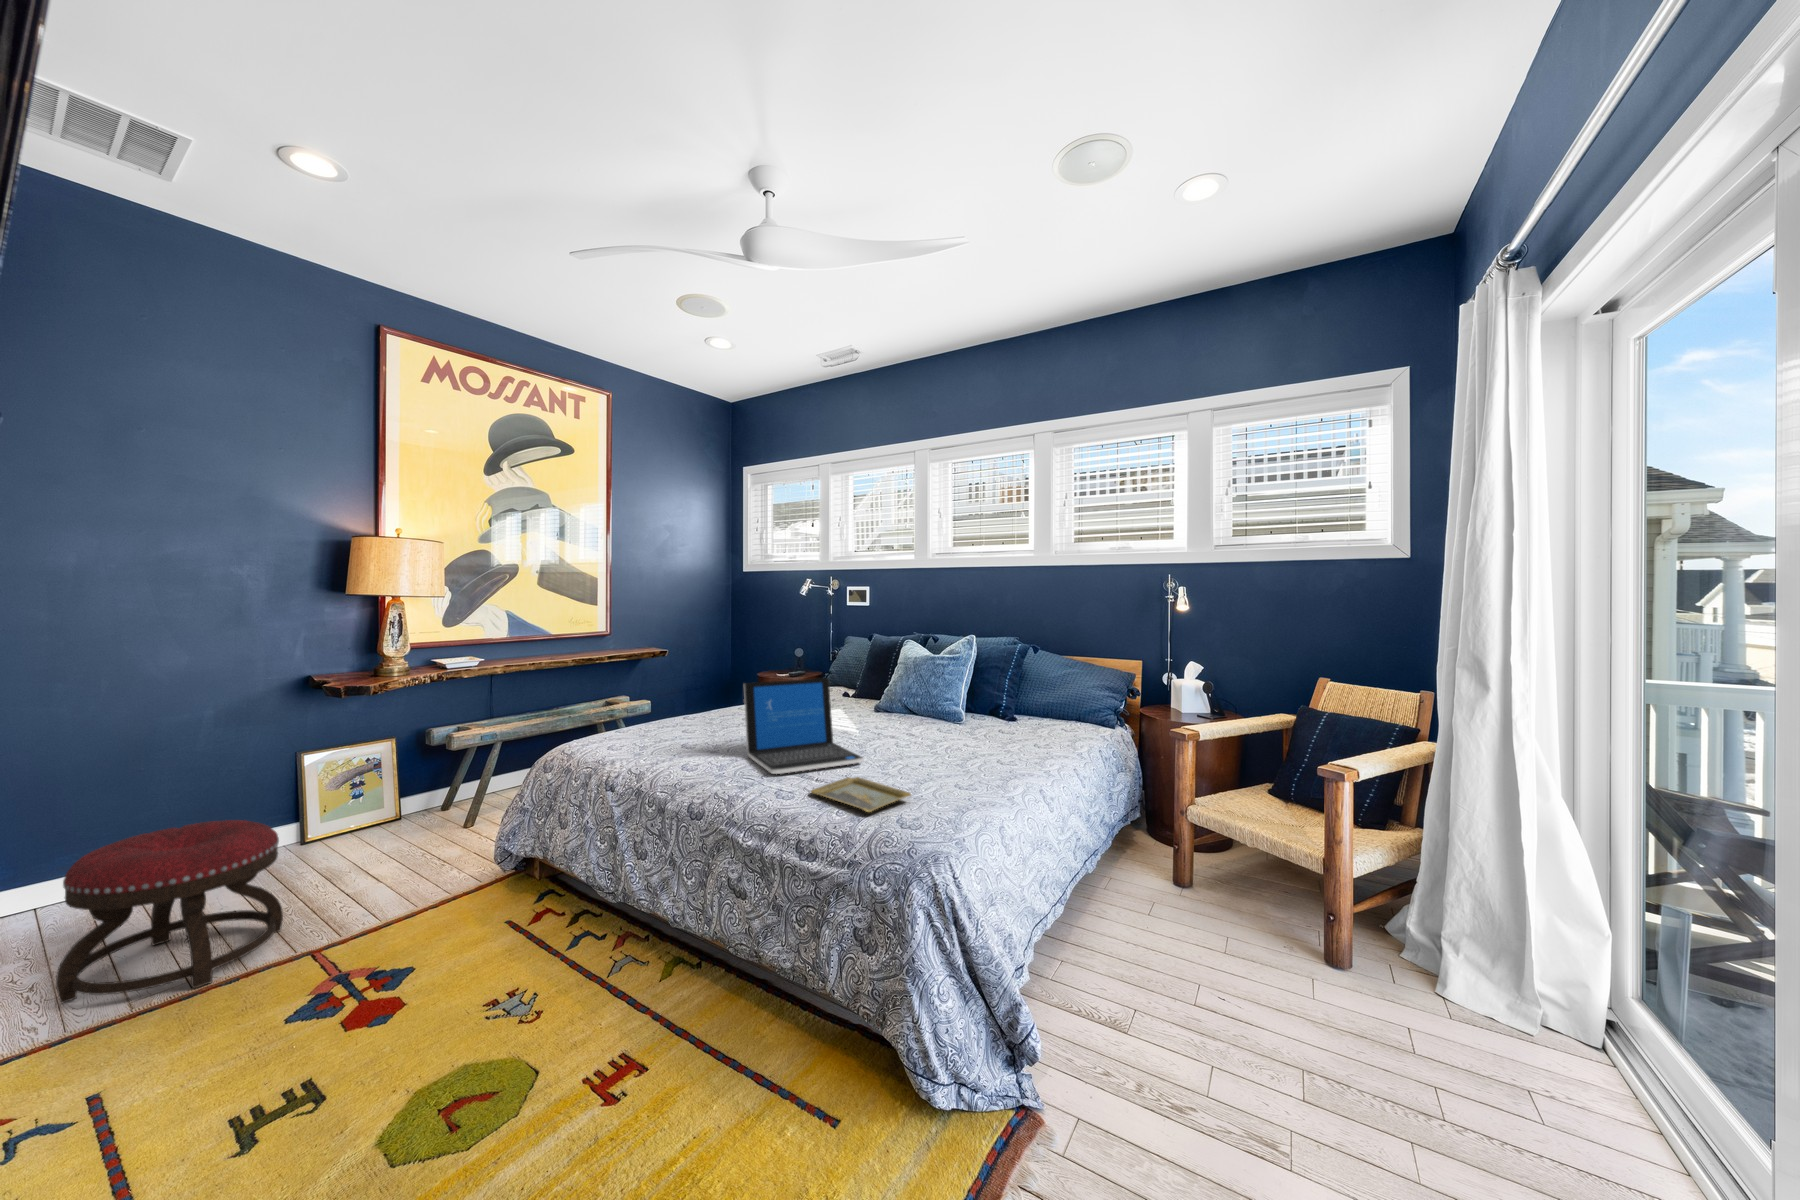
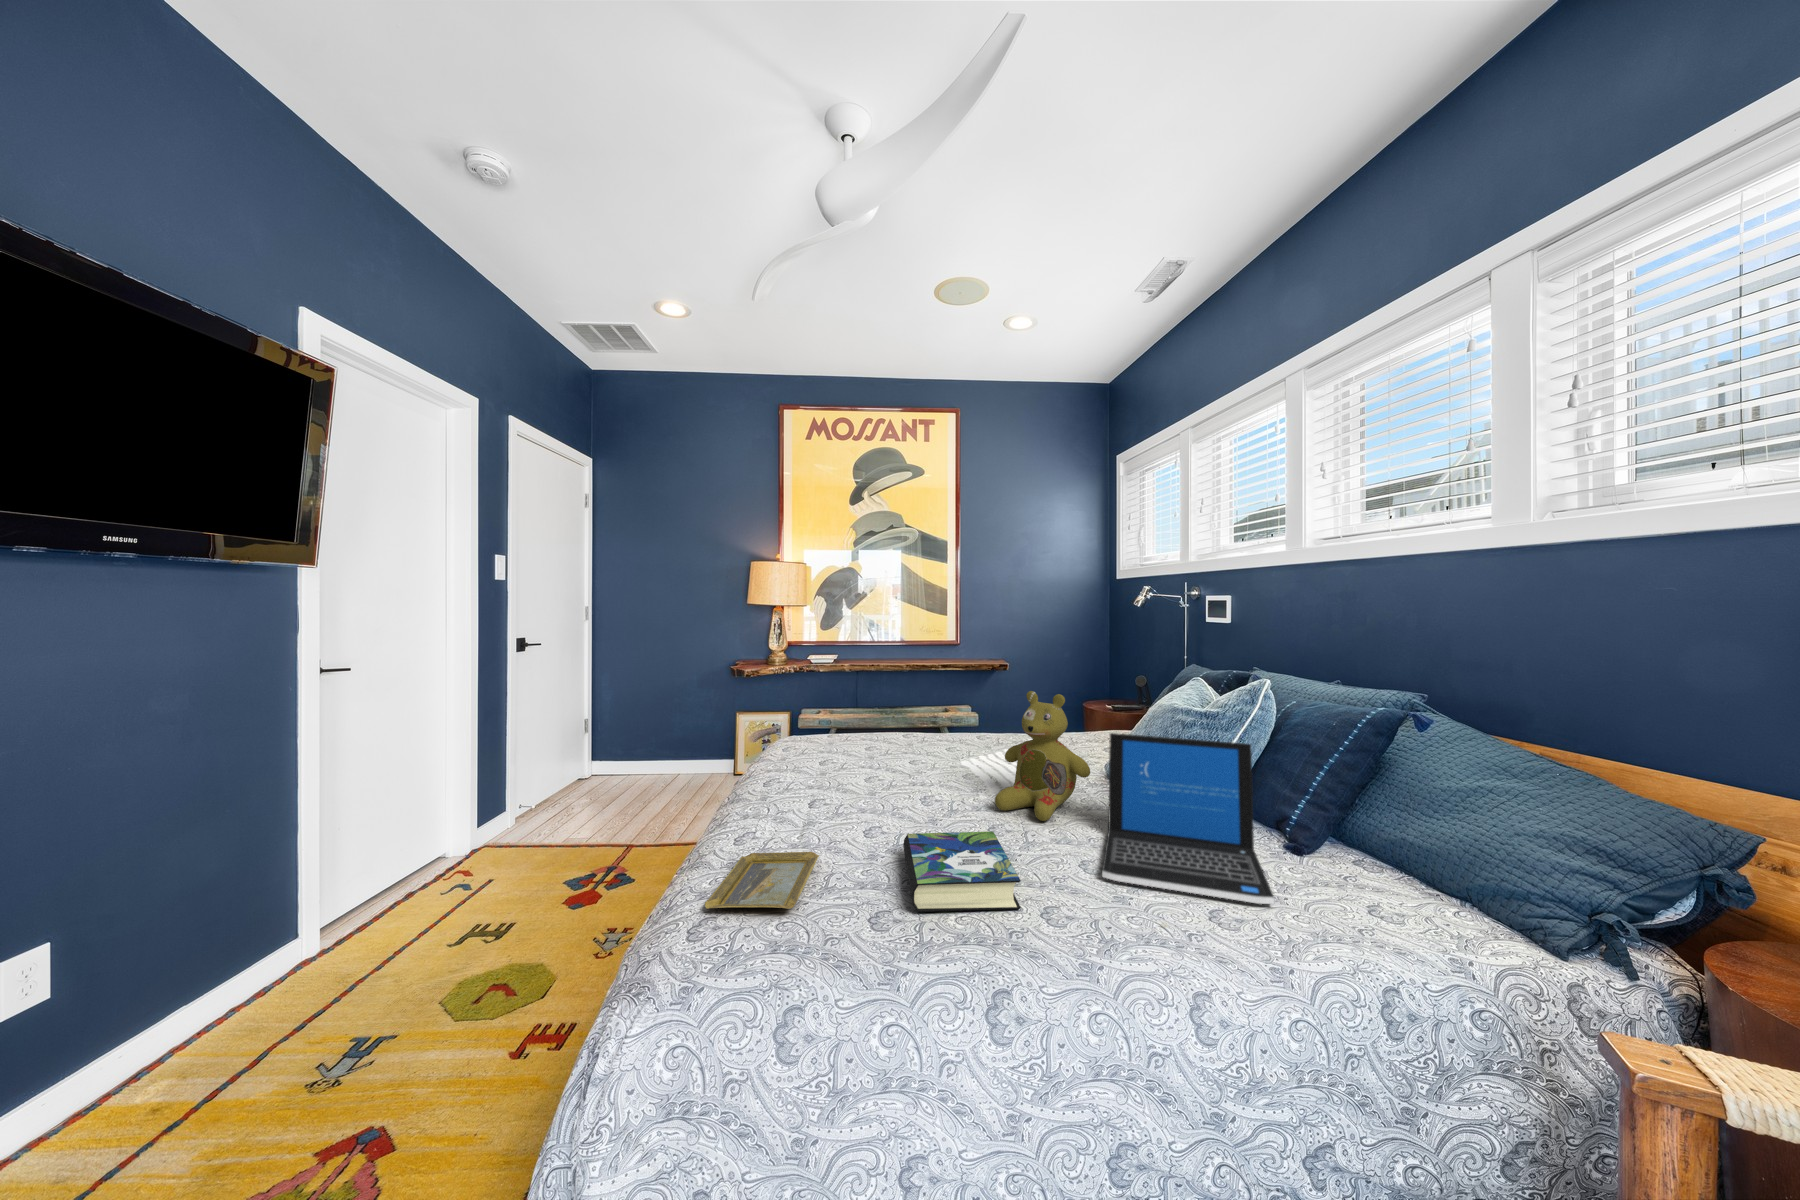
stuffed bear: none [858,653,922,738] -> present [995,691,1090,821]
laptop: present [744,678,864,774] -> present [1102,733,1275,904]
book: none [890,740,988,780] -> present [903,831,1021,912]
ottoman: present [56,820,283,1003] -> none [538,751,641,856]

